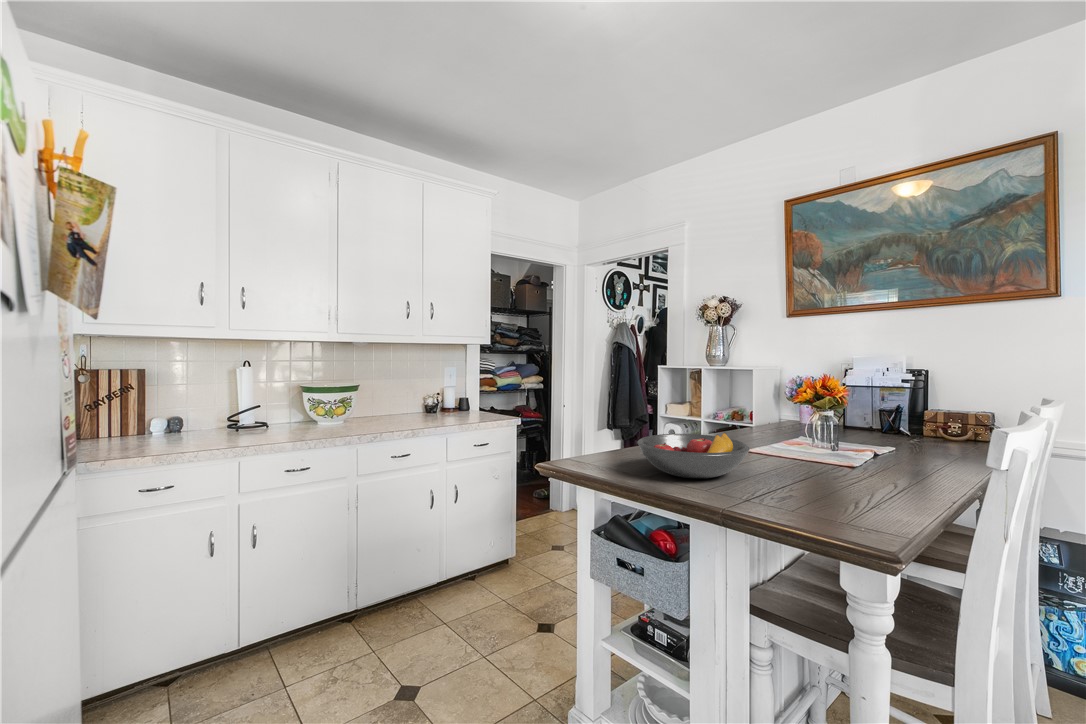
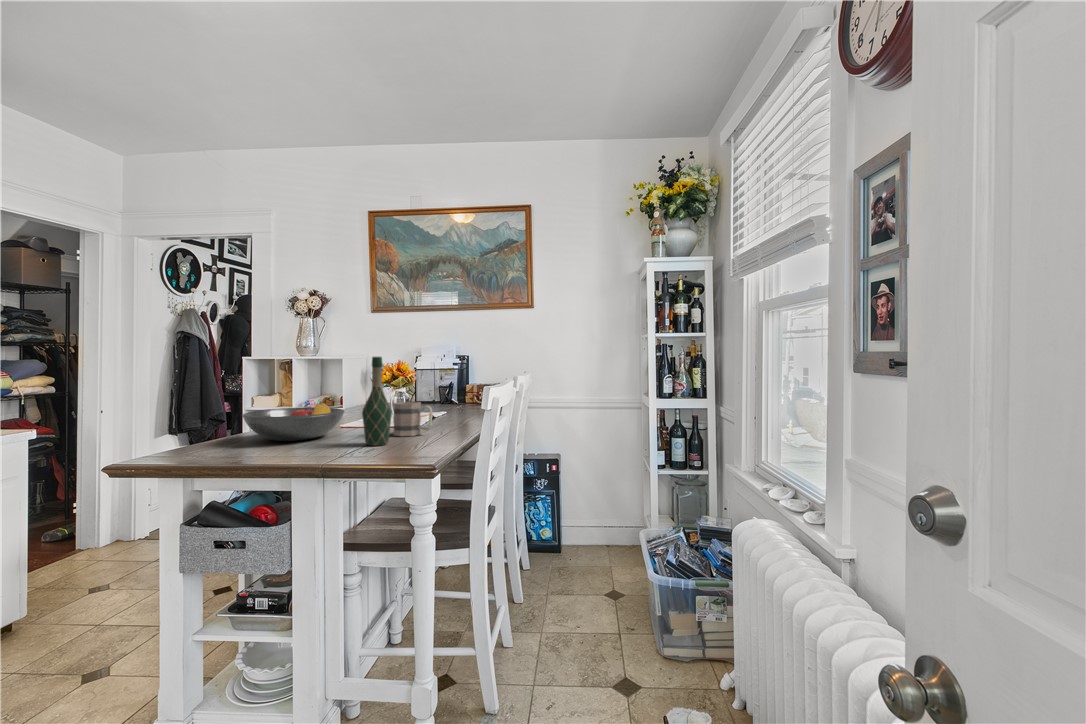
wine bottle: none [772,387,817,513] -> present [362,357,392,445]
mug: none [817,445,884,499] -> present [393,402,432,436]

